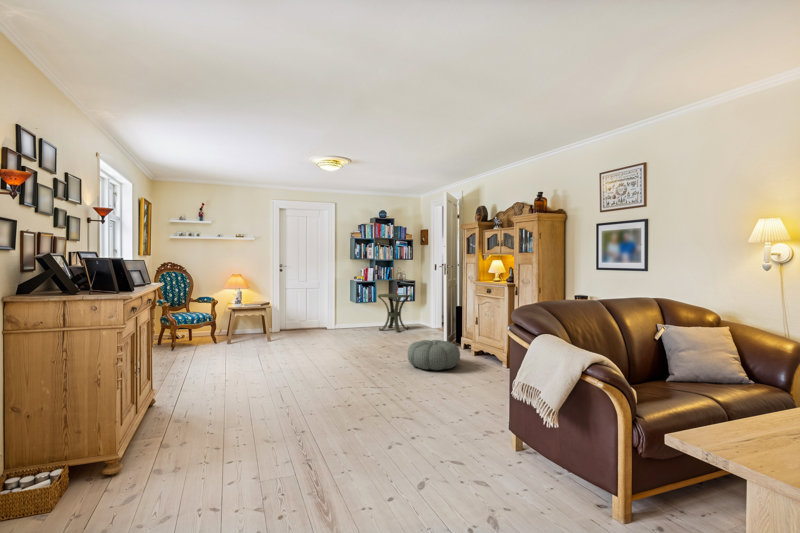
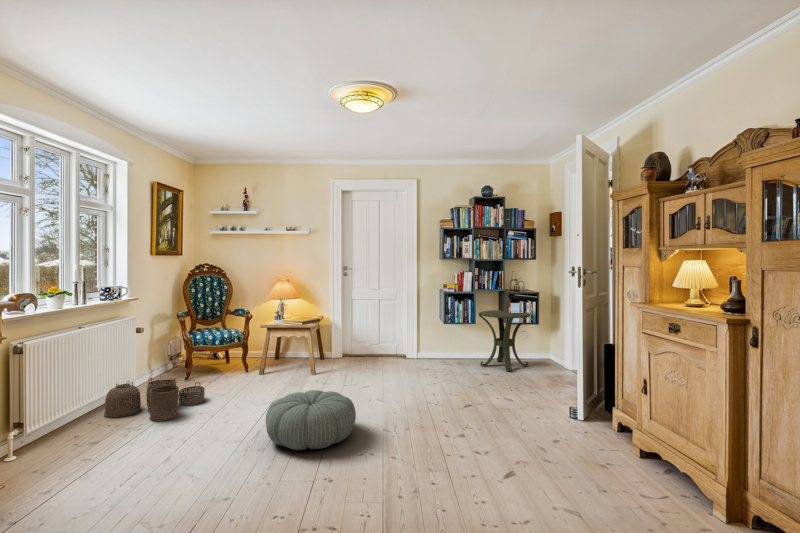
pouf: present [408,340,460,370] -> present [266,390,356,450]
woven basket: none [137,342,204,370] -> present [104,378,205,421]

